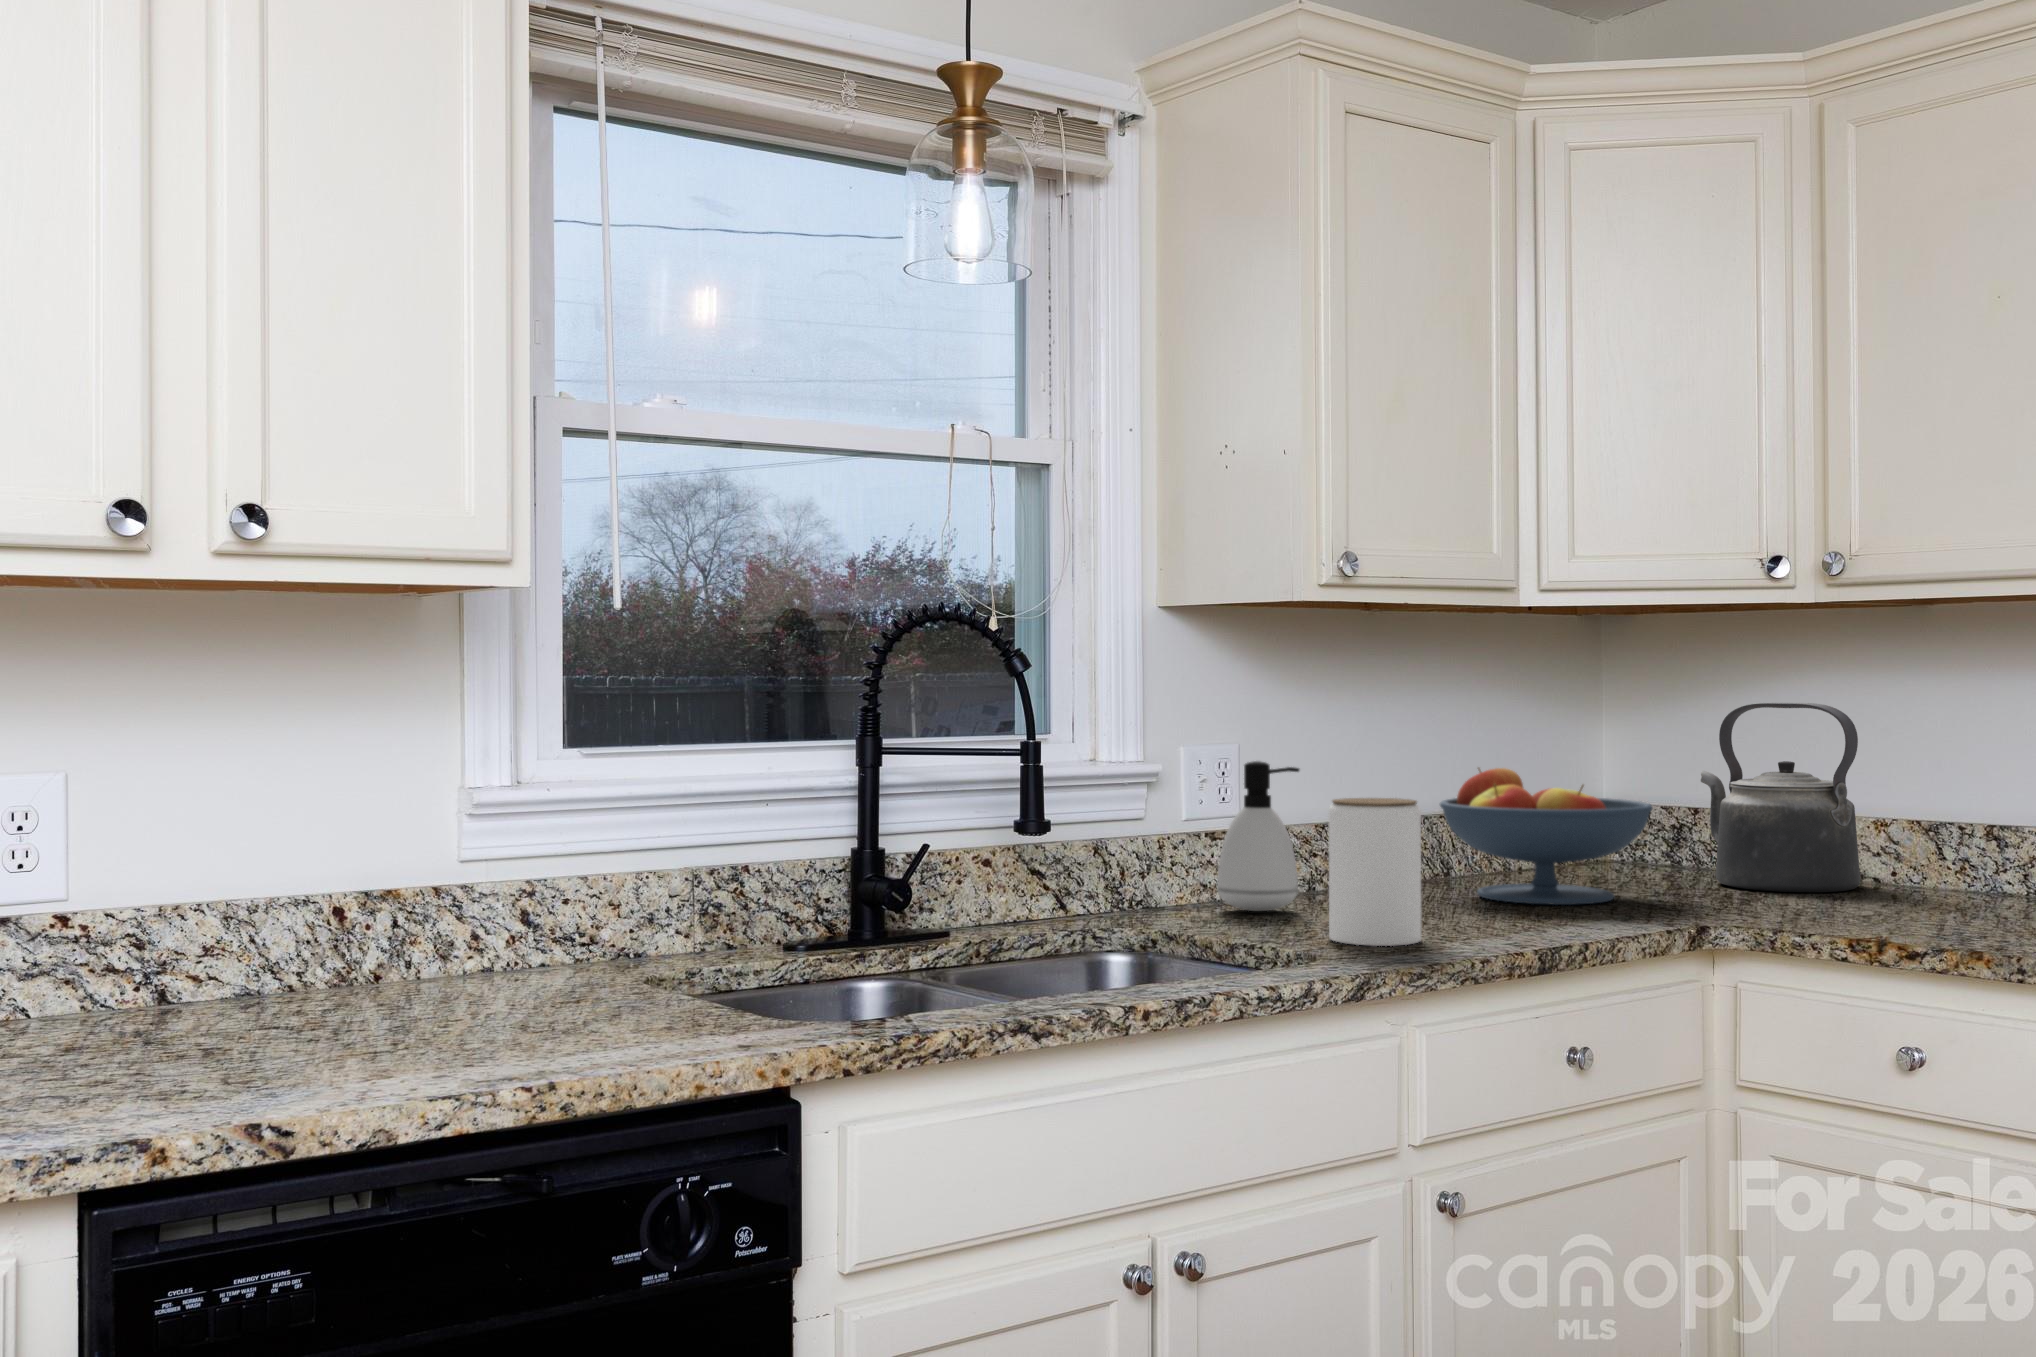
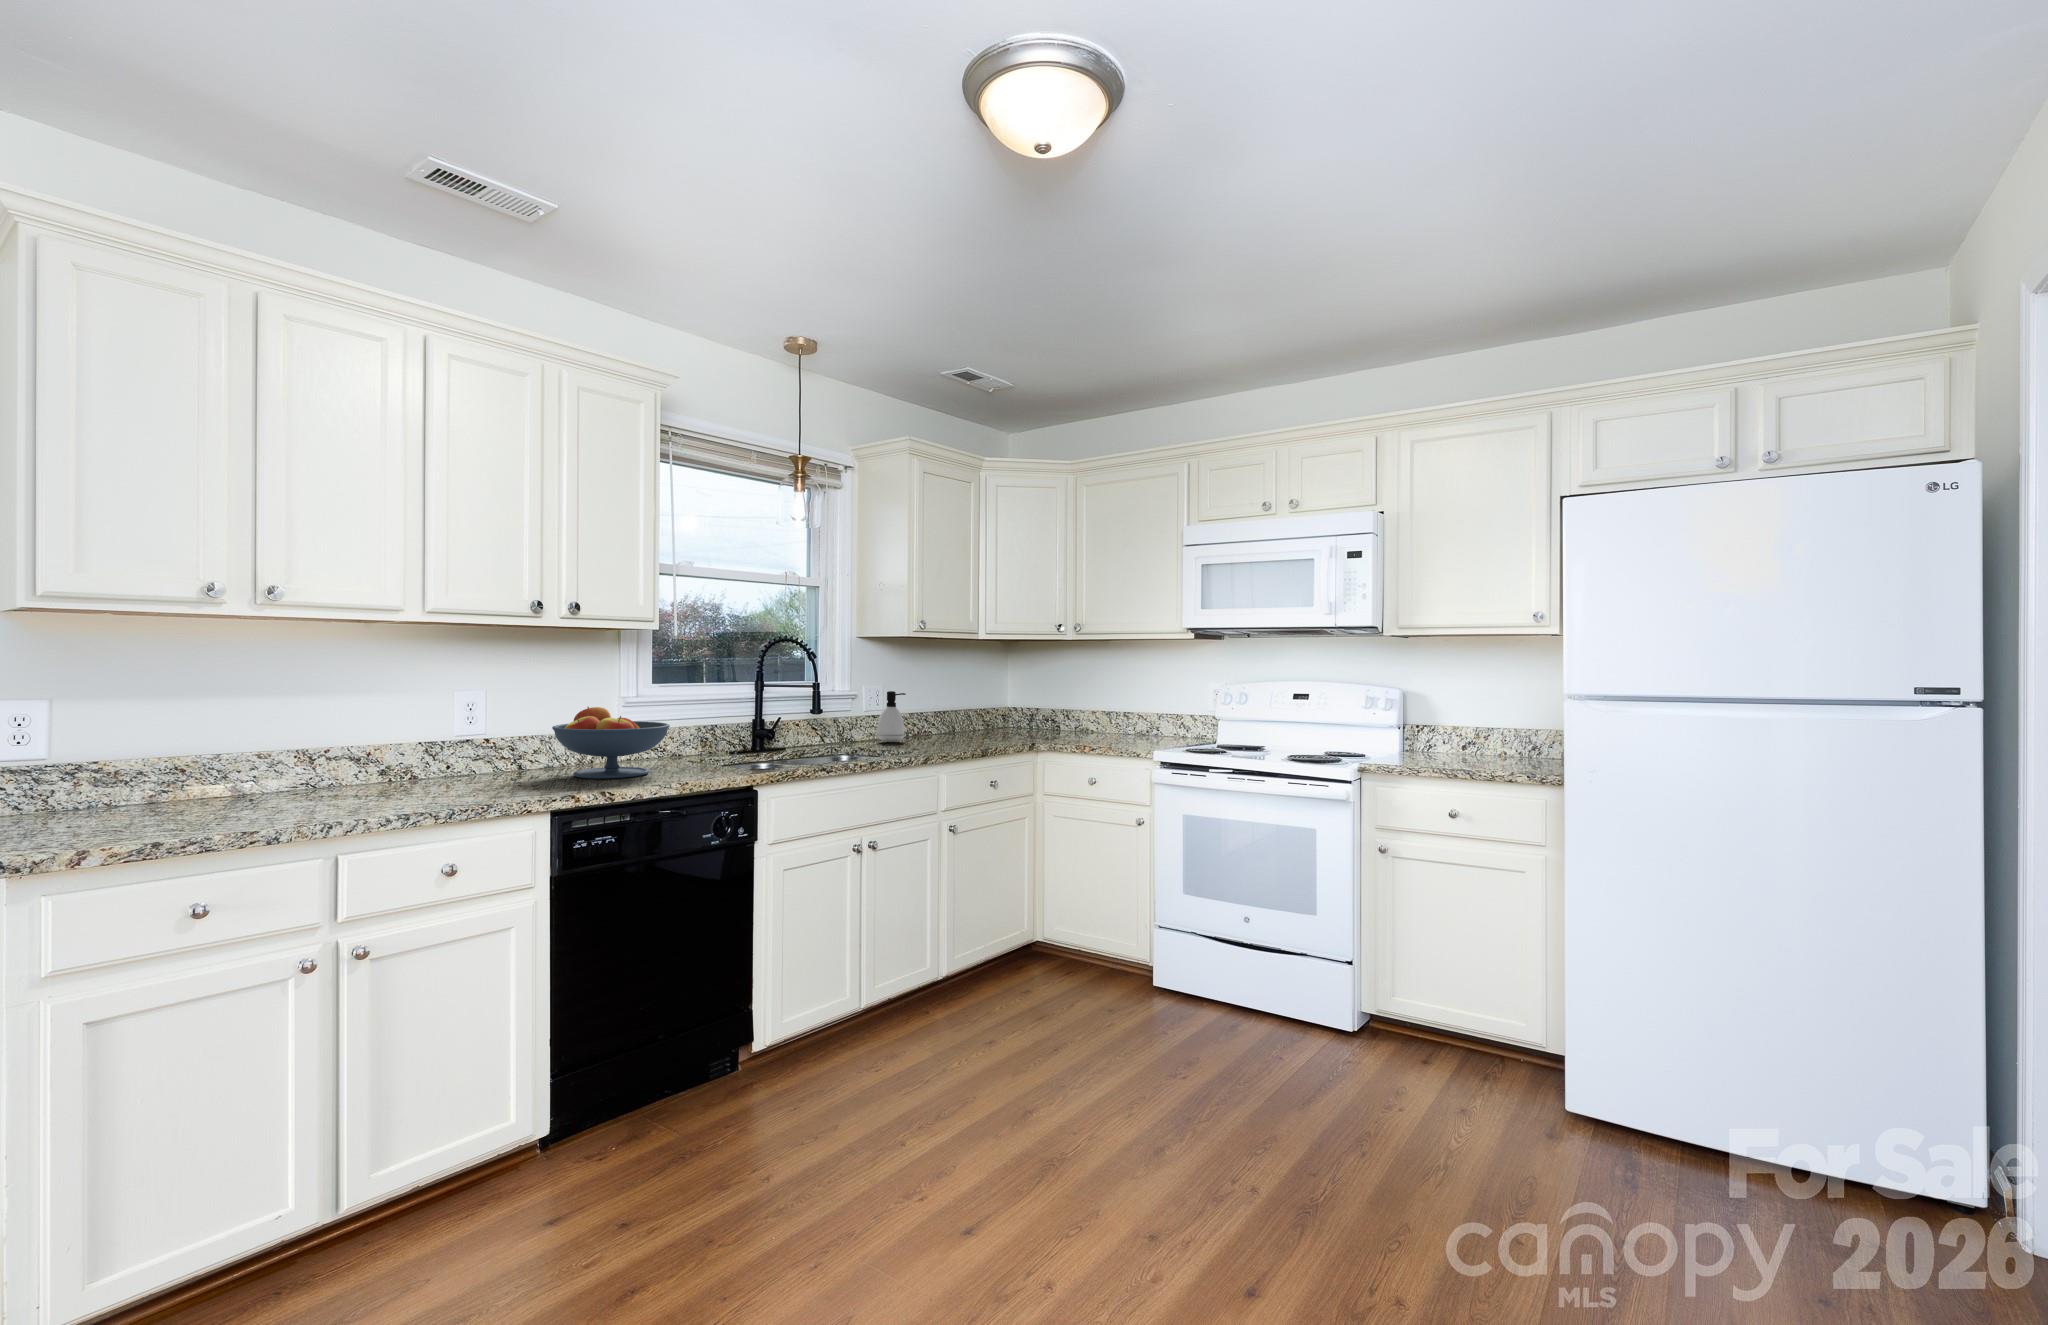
kettle: present [1701,703,1860,892] -> none [1040,673,1088,735]
fruit bowl: present [1440,768,1653,905] -> present [552,707,670,779]
jar: present [1329,798,1421,946] -> none [915,703,945,750]

